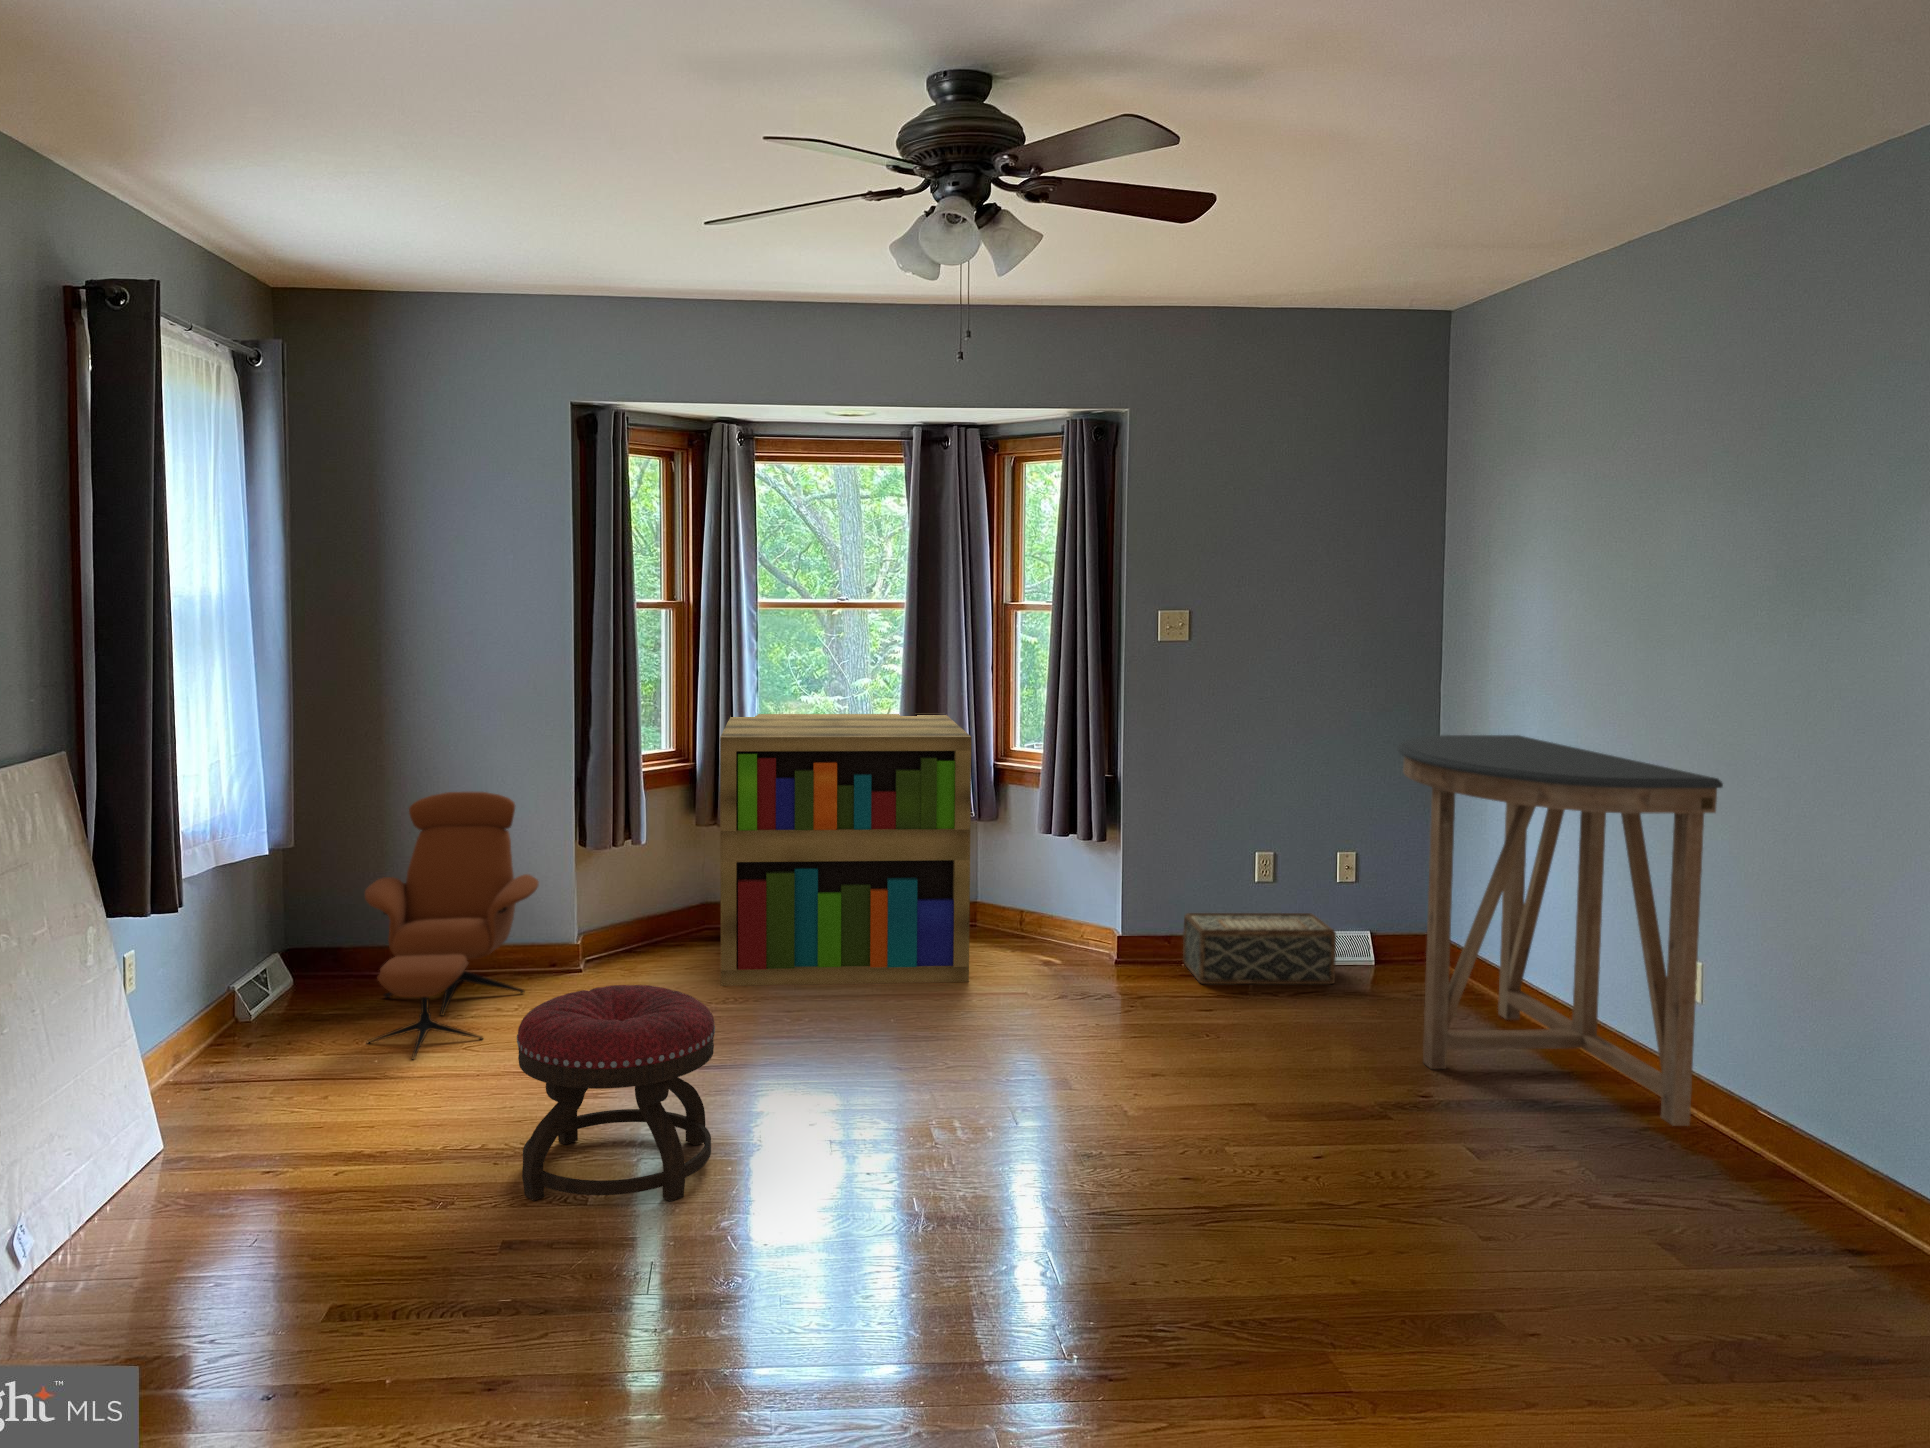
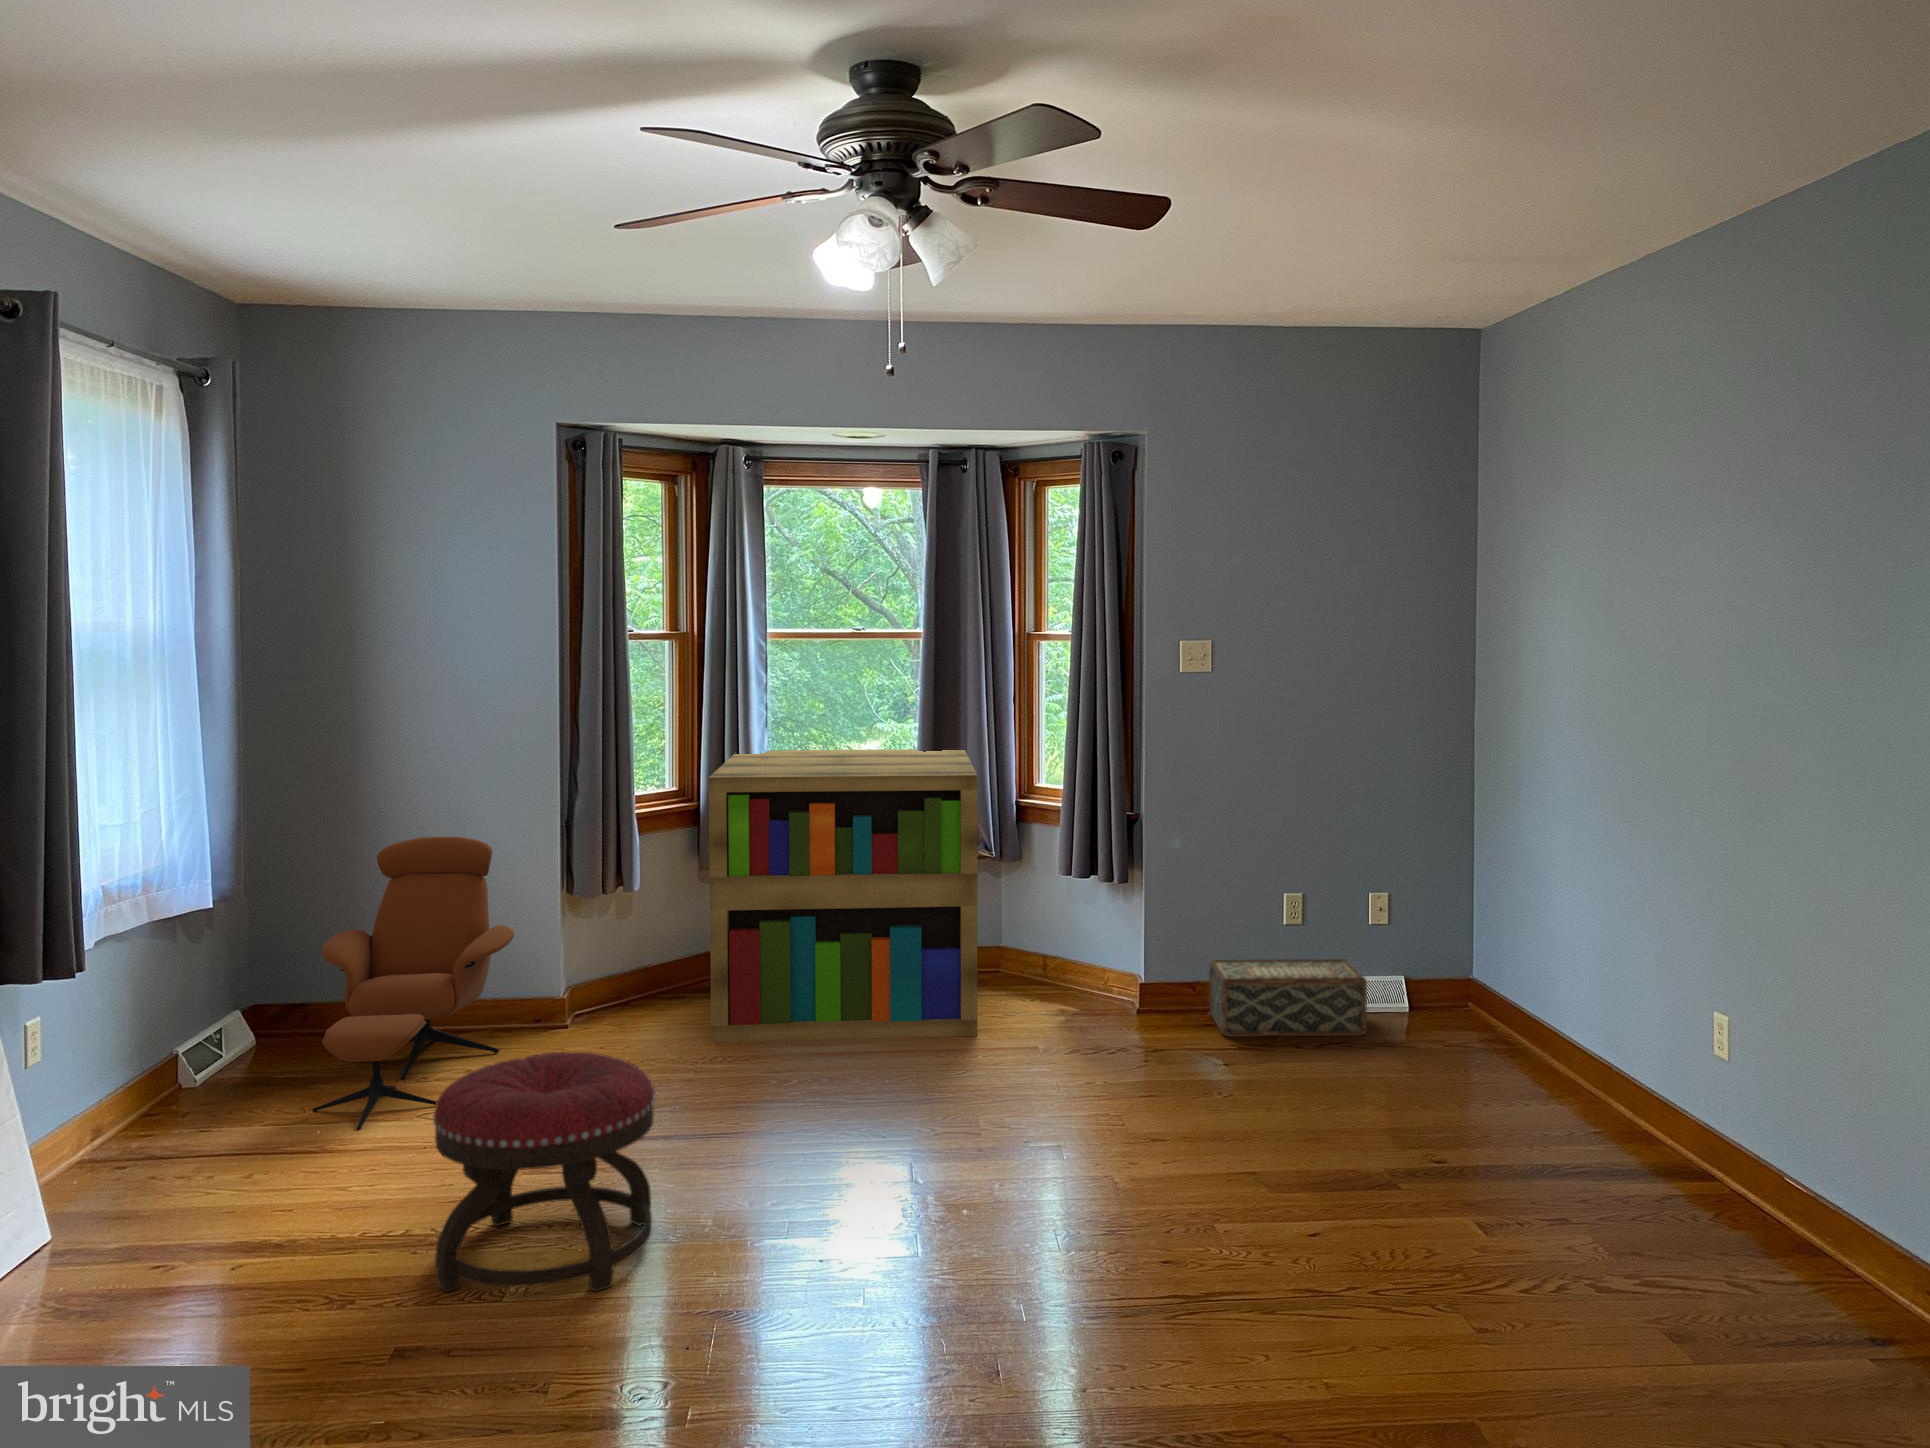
console table: present [1397,735,1723,1126] -> none [1416,771,1745,1193]

